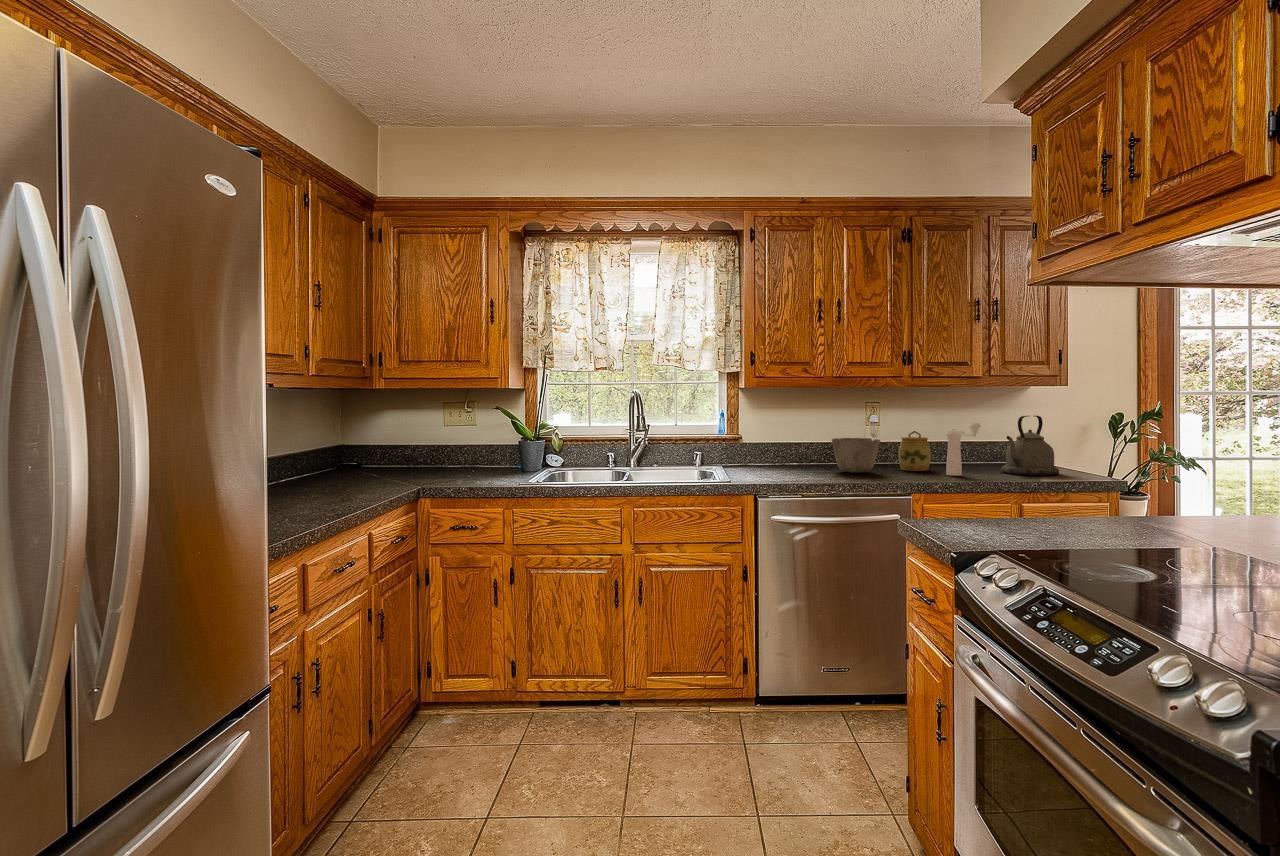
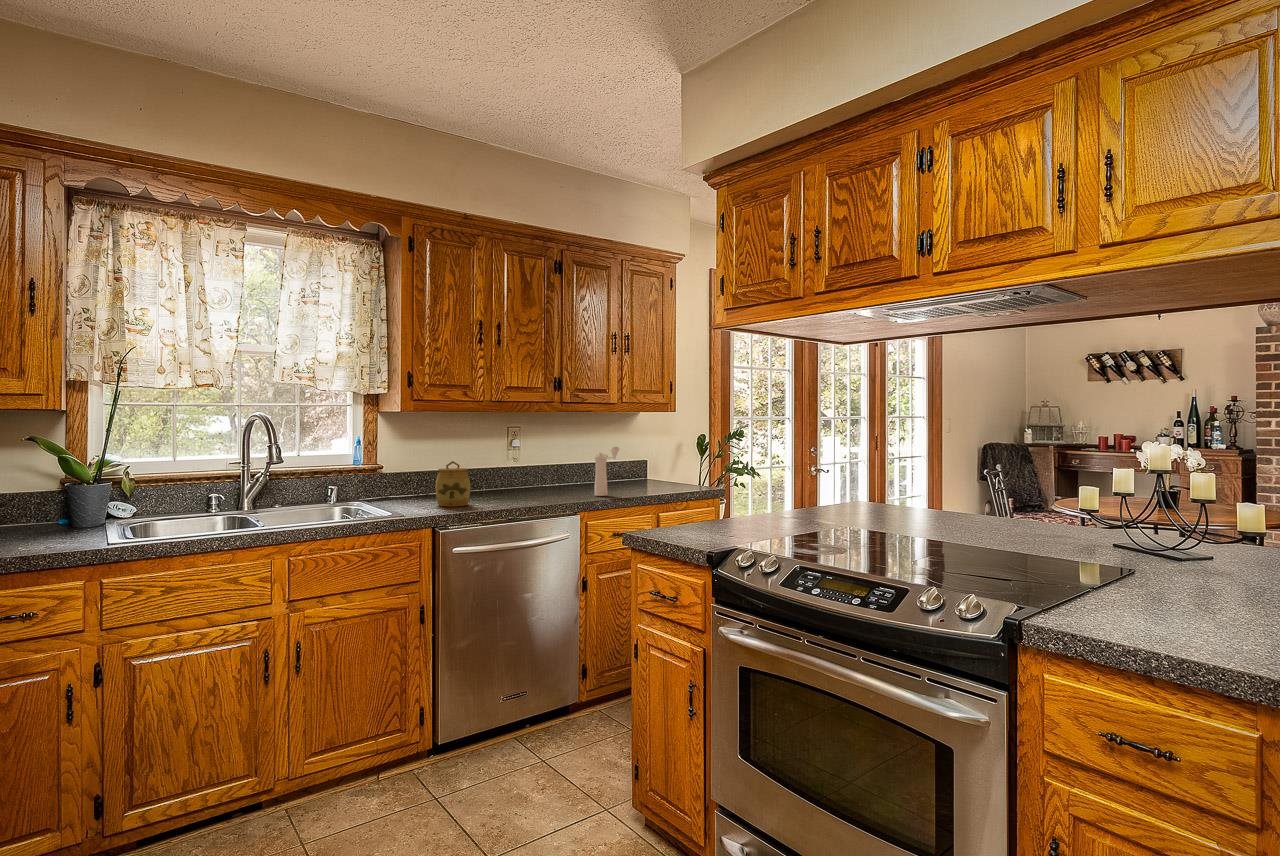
kettle: present [1001,416,1059,475] -> none [631,439,675,491]
jar: present [898,431,931,471] -> present [435,461,471,506]
ceramic bowl: present [832,438,880,473] -> none [490,463,537,499]

